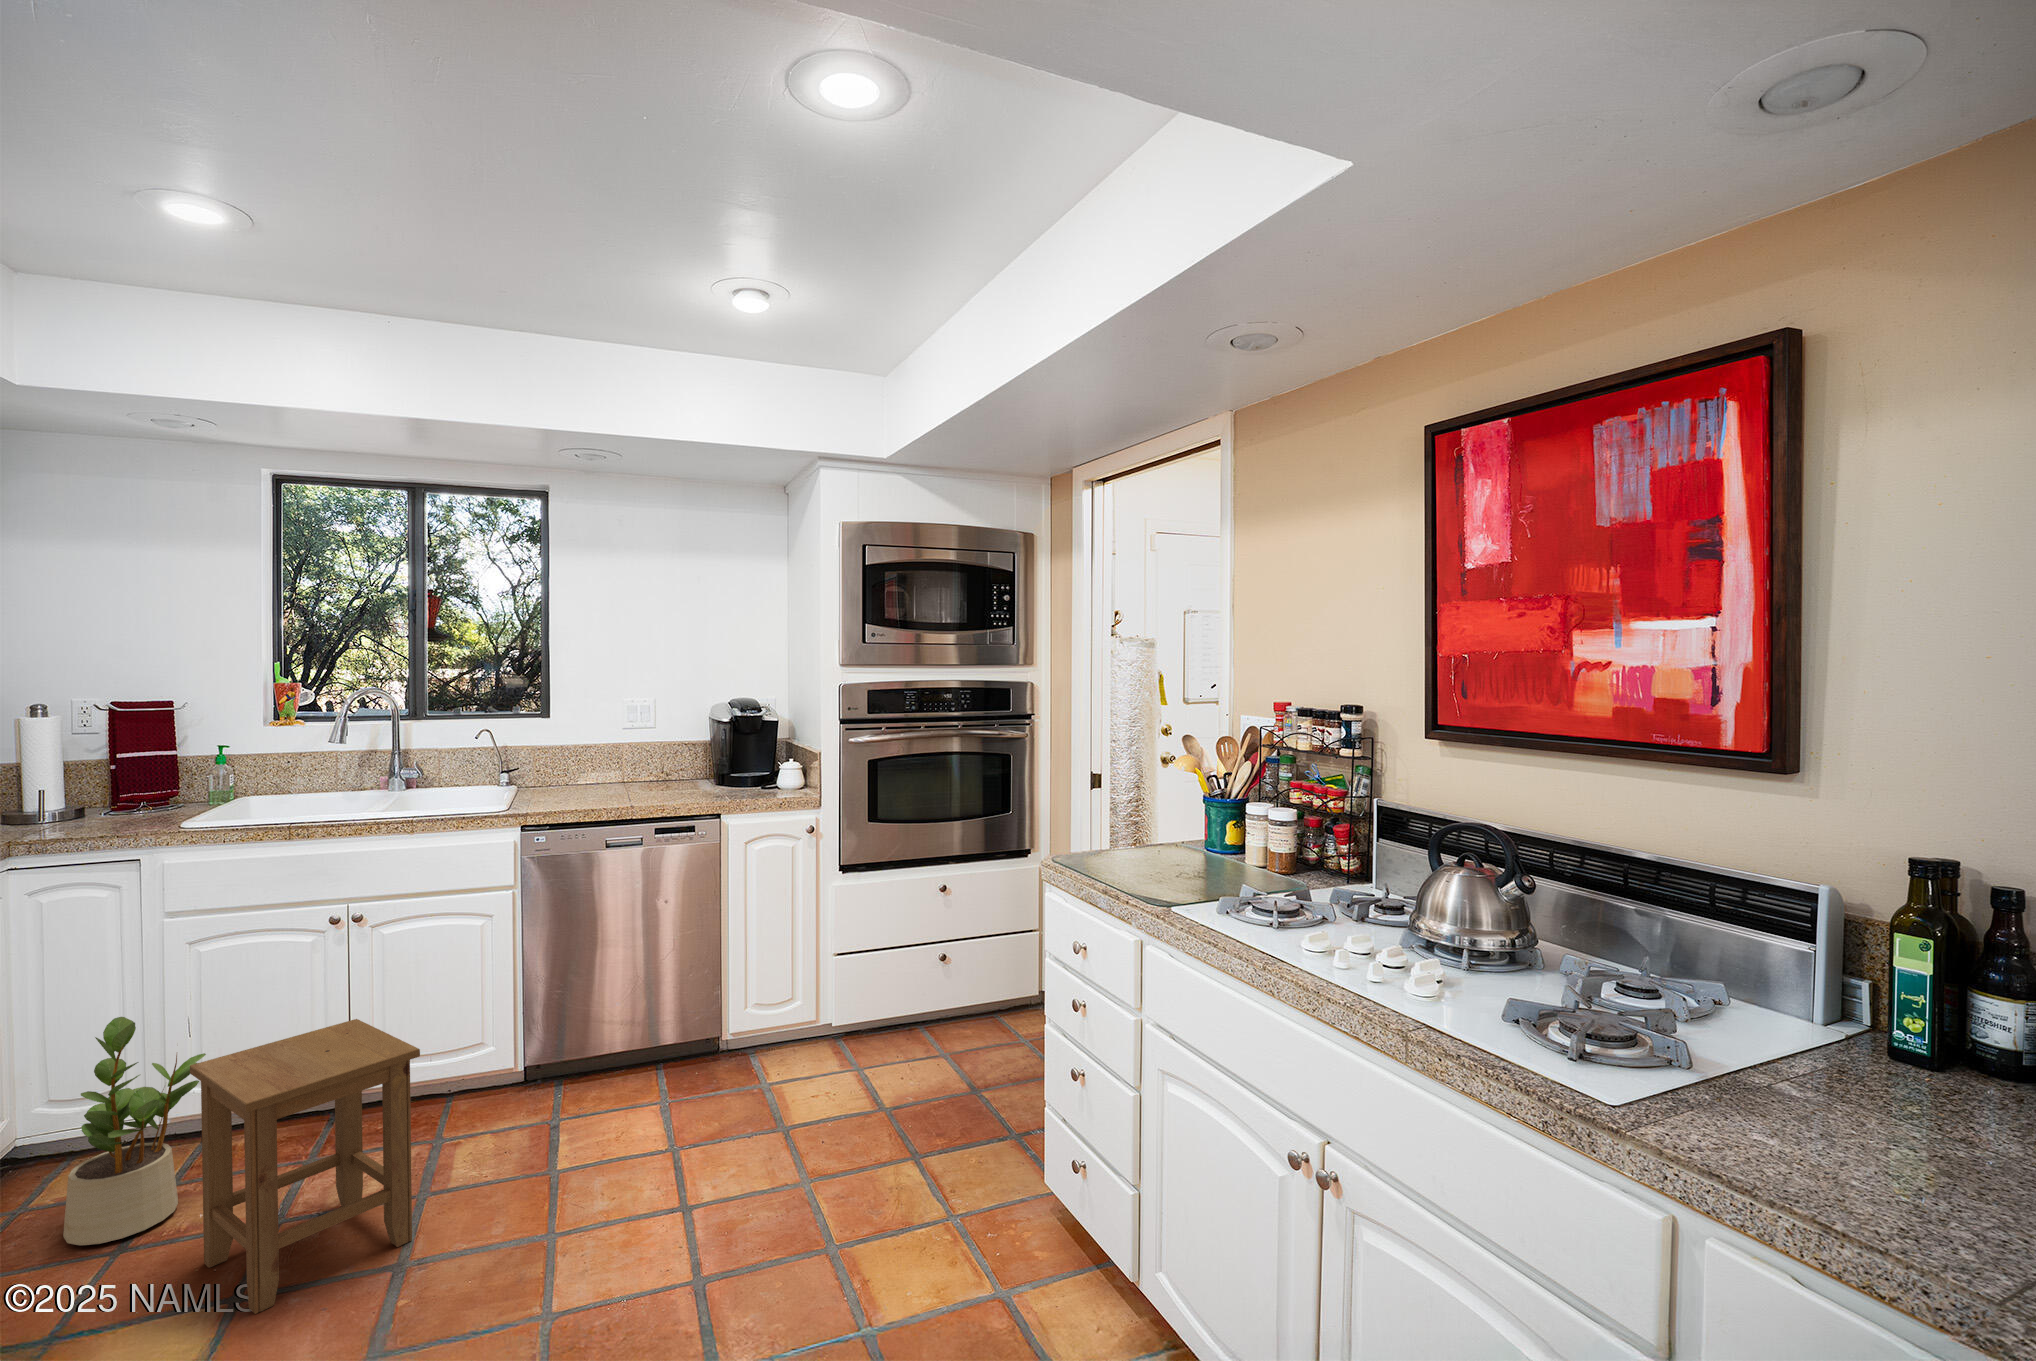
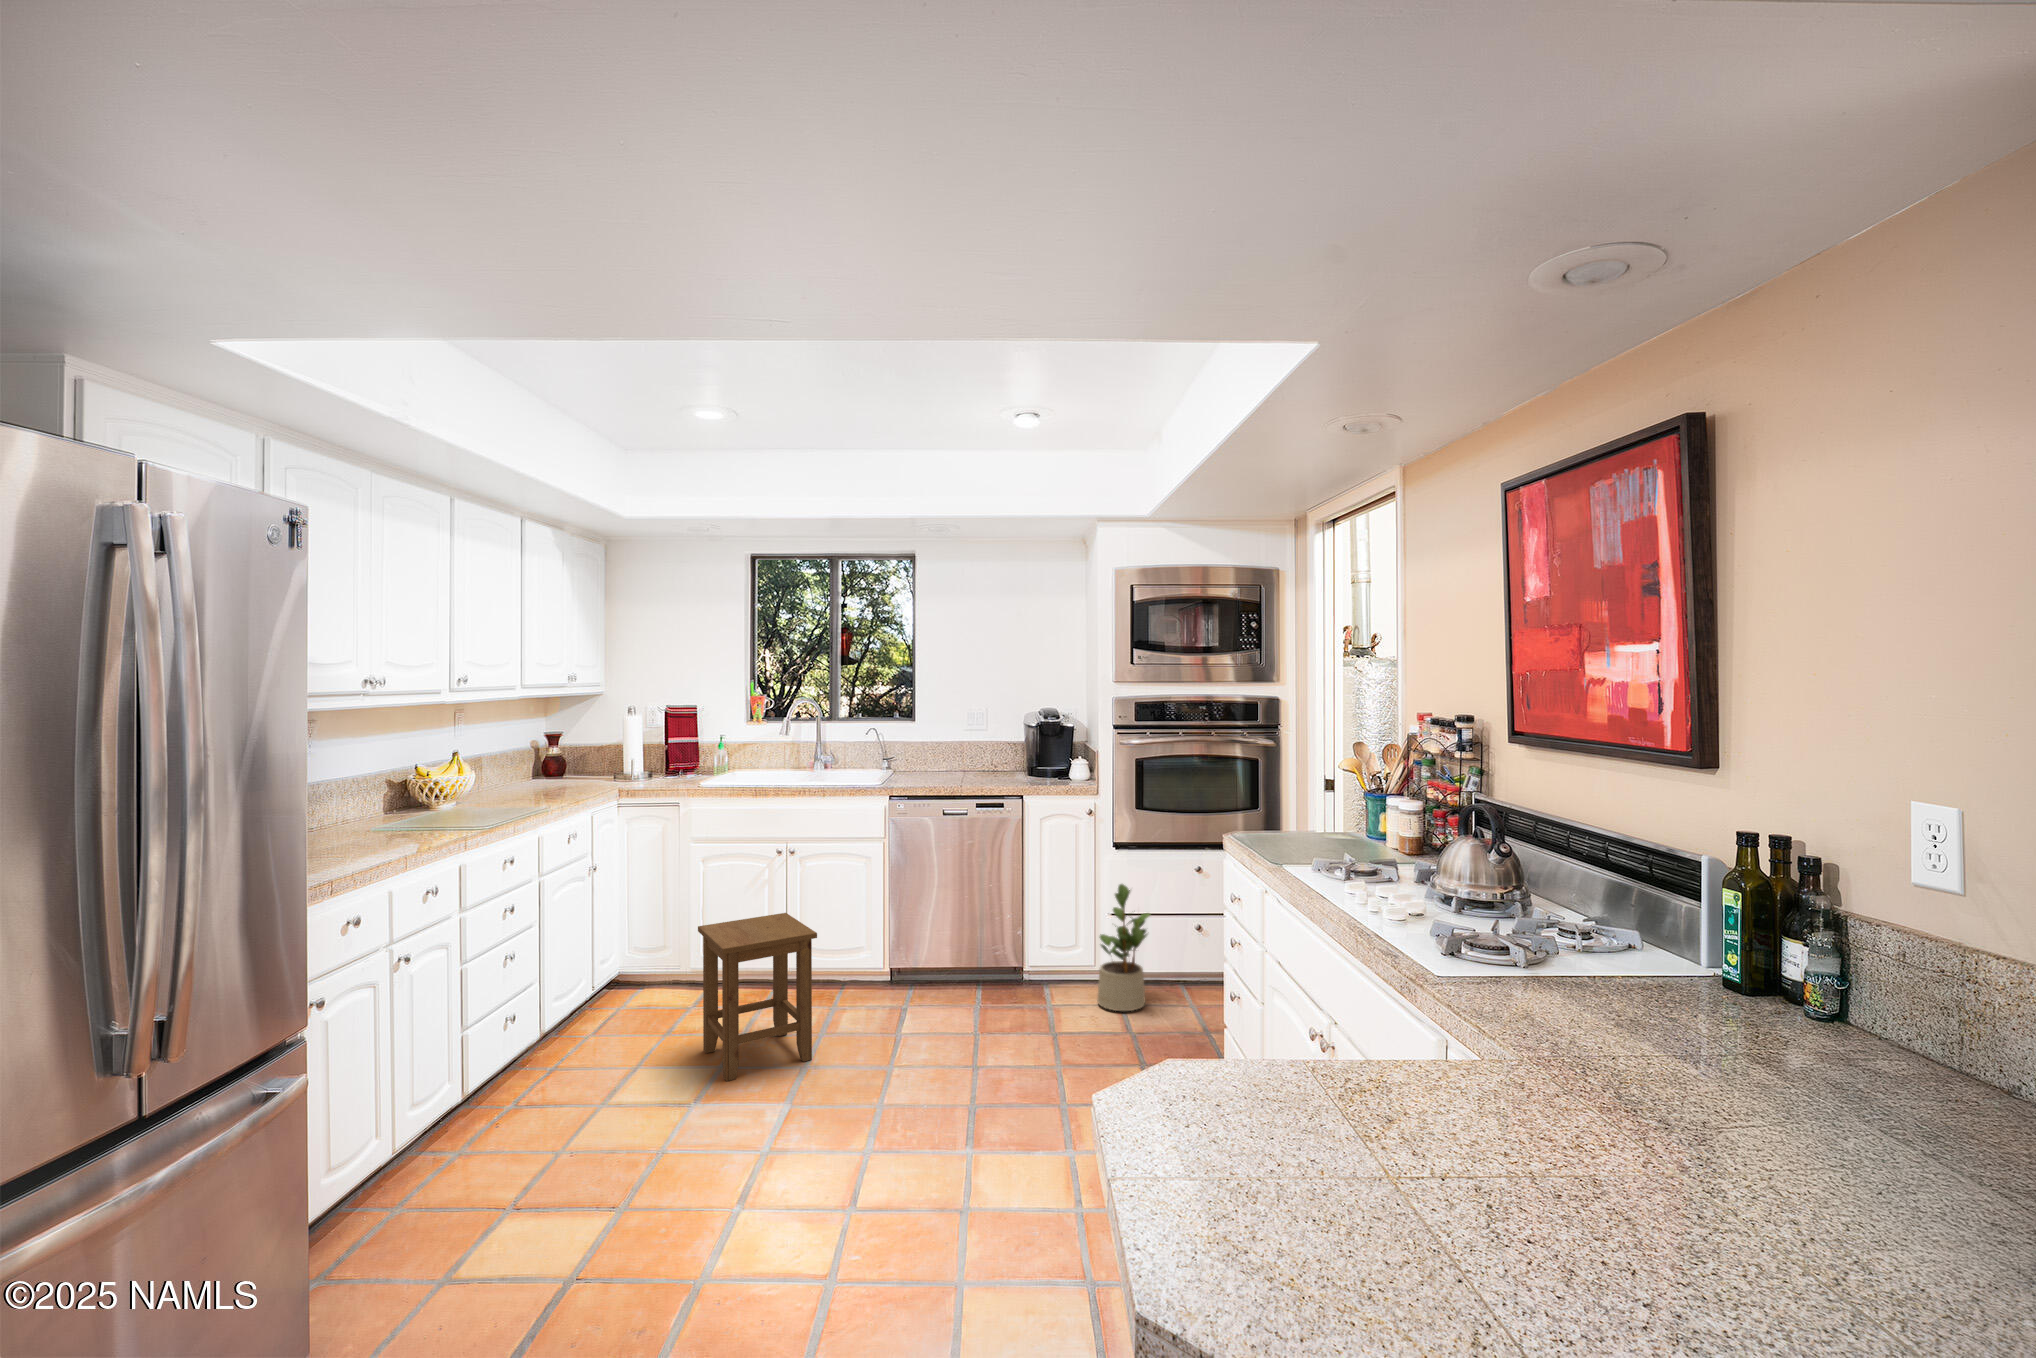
potted plant: present [63,1017,206,1245] -> present [1097,884,1150,1011]

